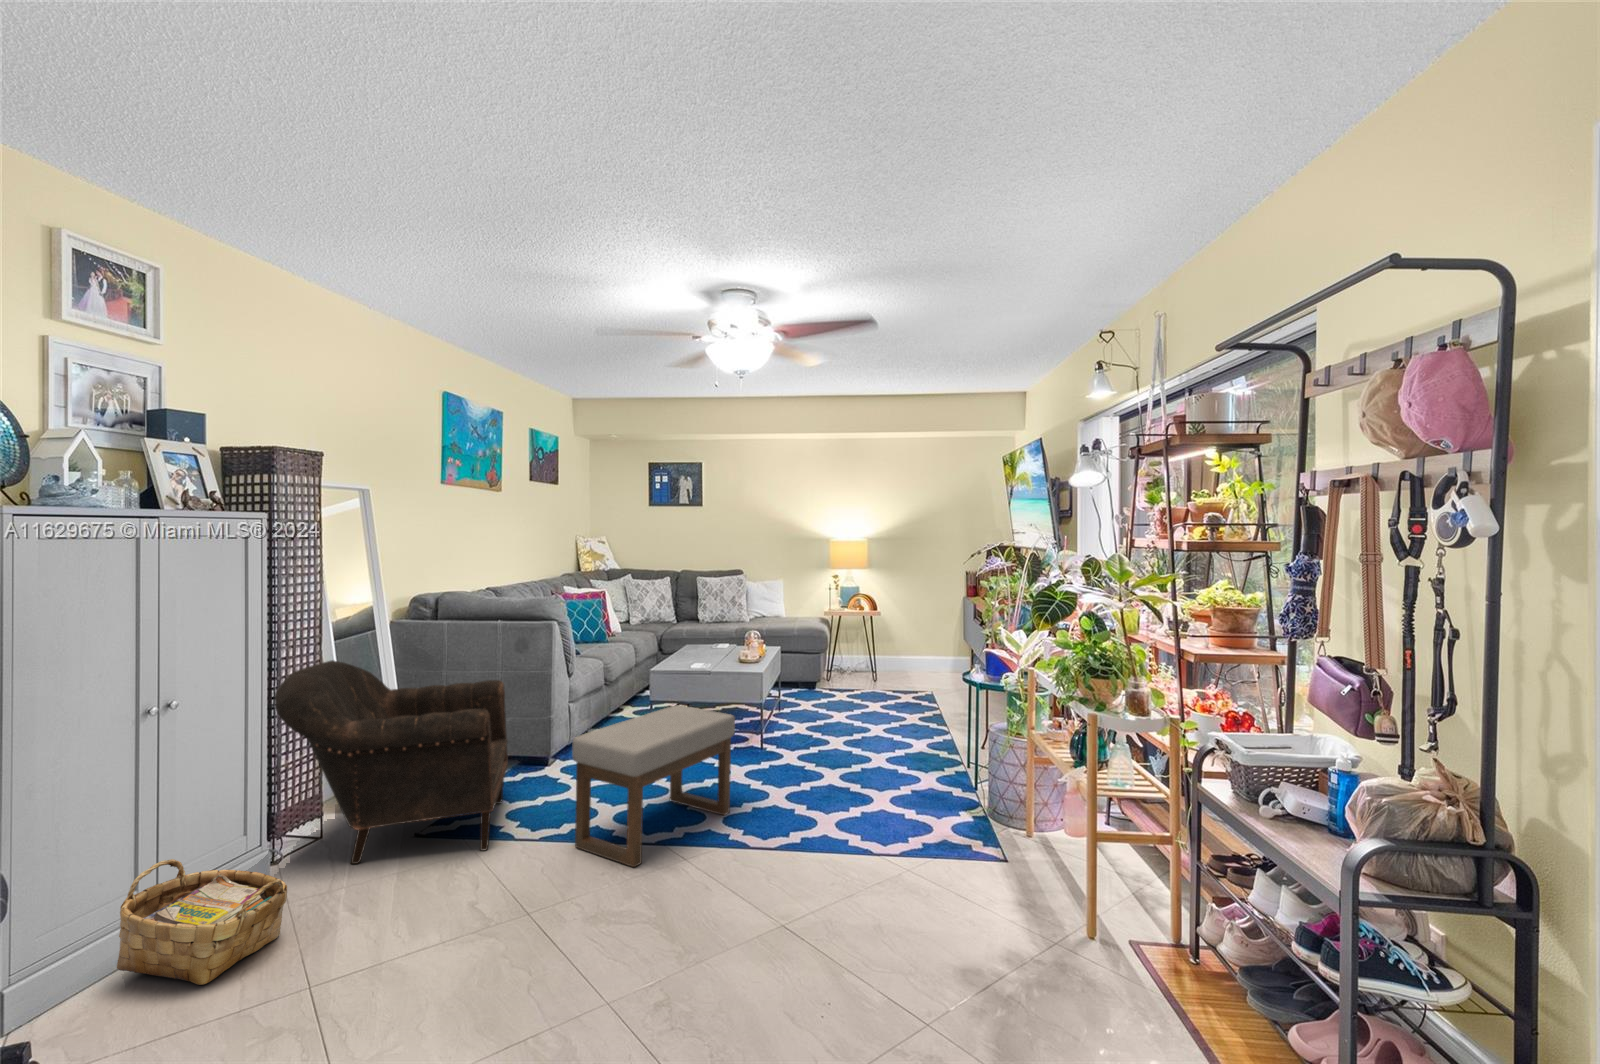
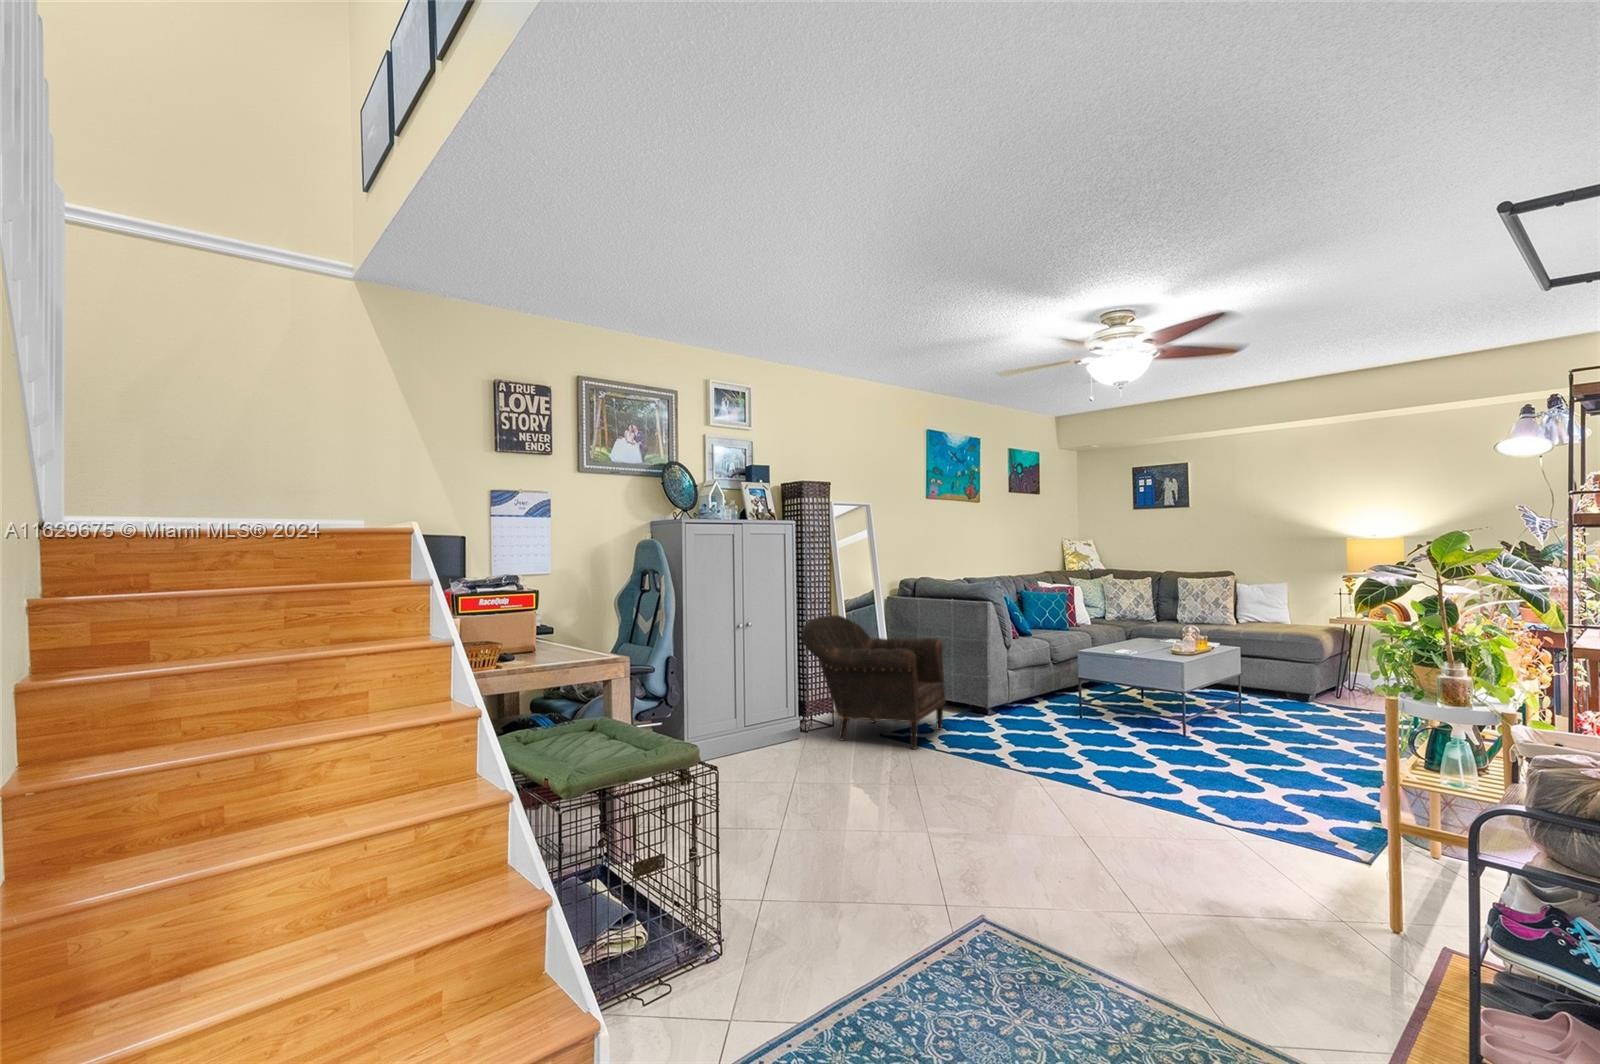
ottoman: present [572,705,735,867] -> none [966,670,1110,777]
woven basket: present [117,859,287,985] -> none [727,705,795,768]

